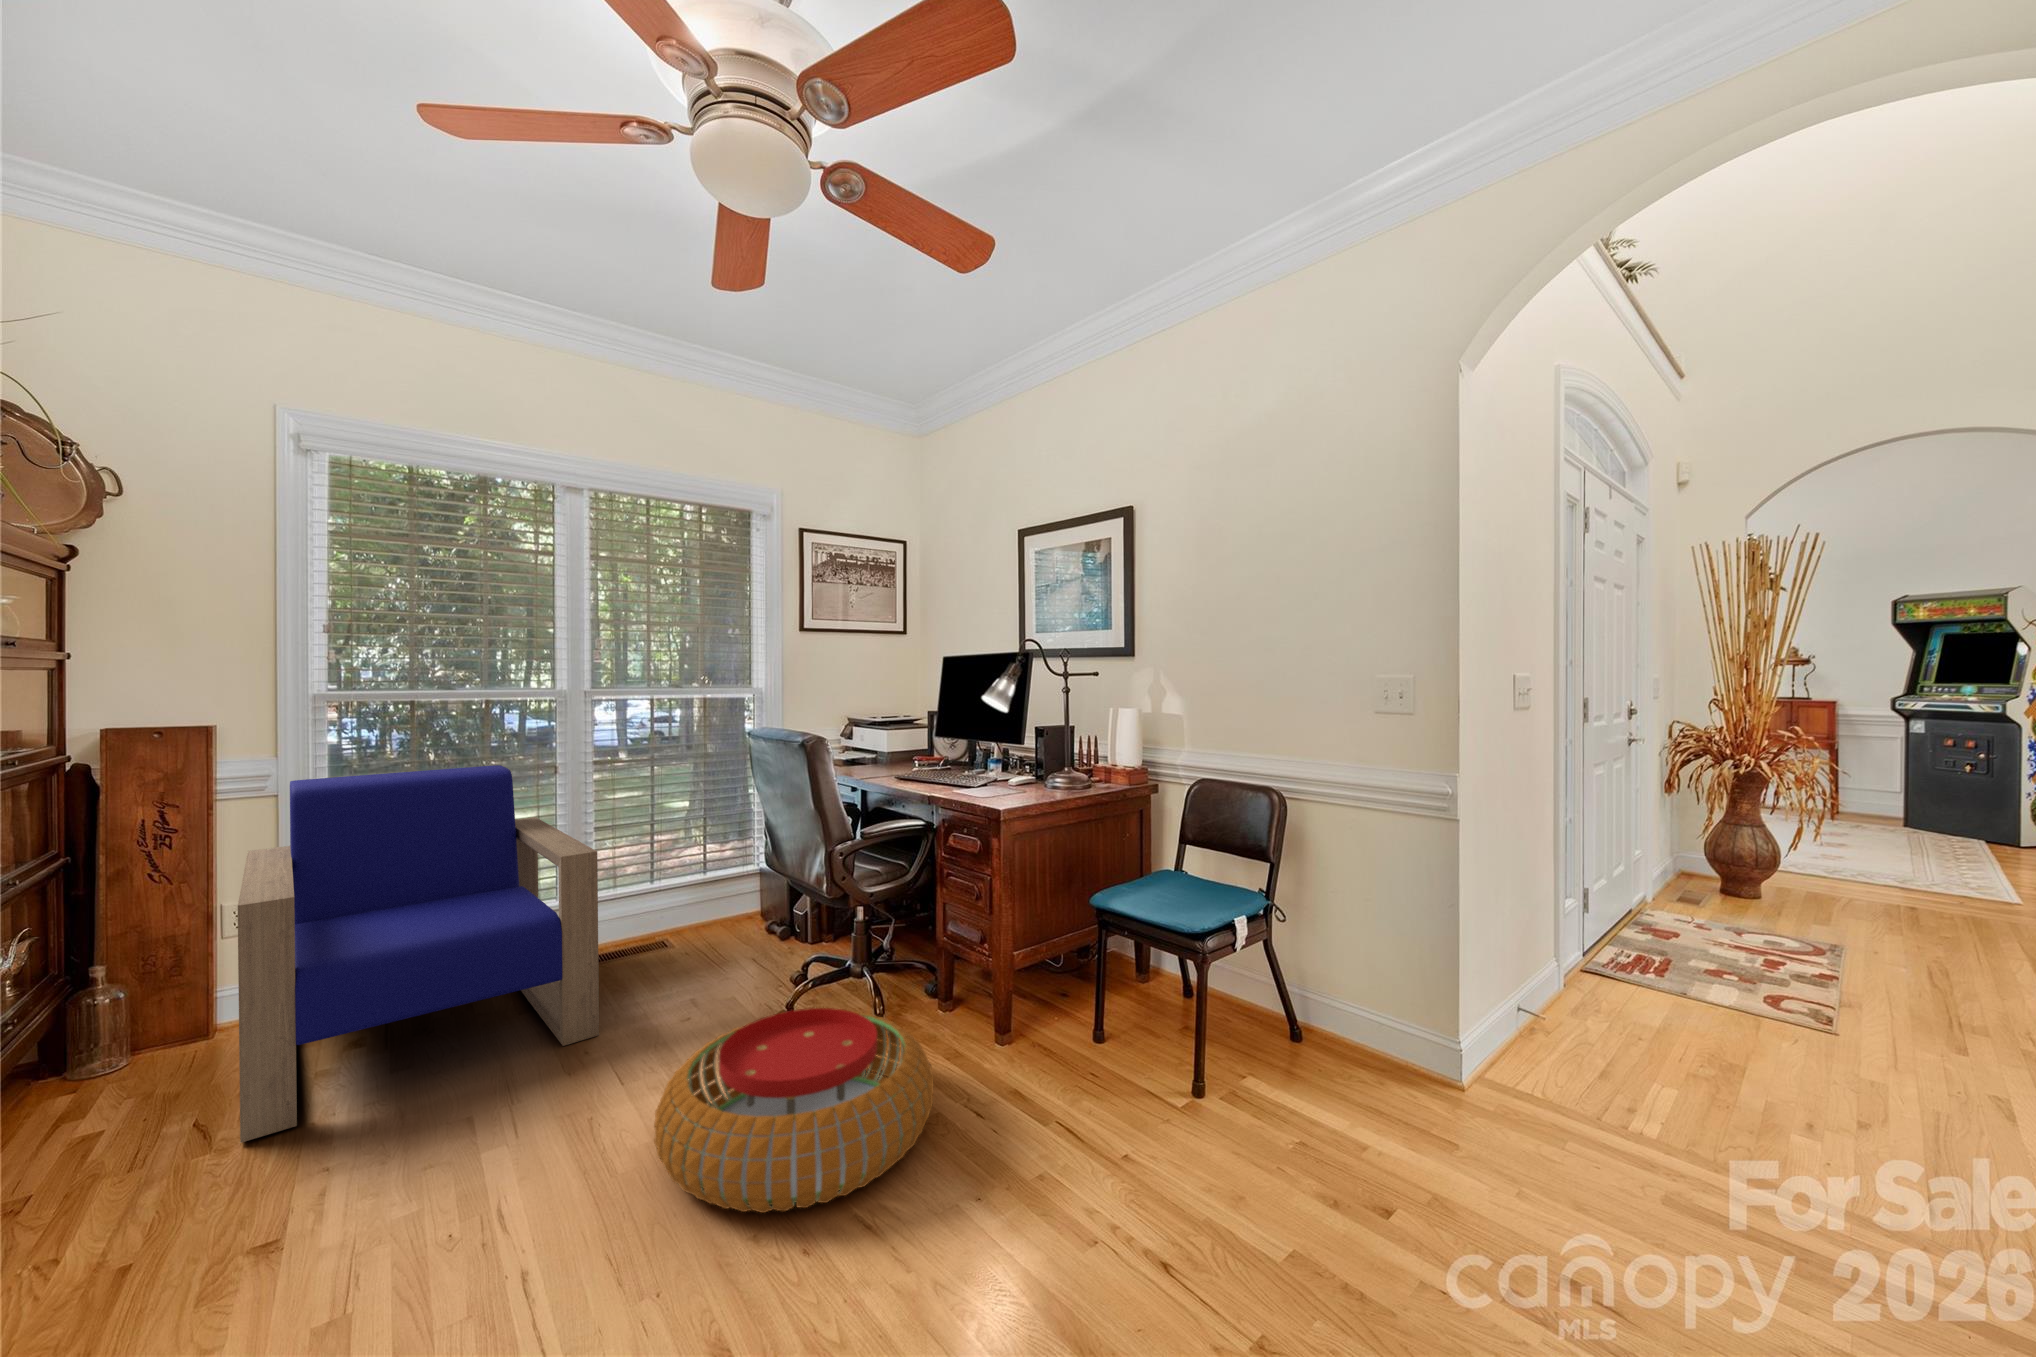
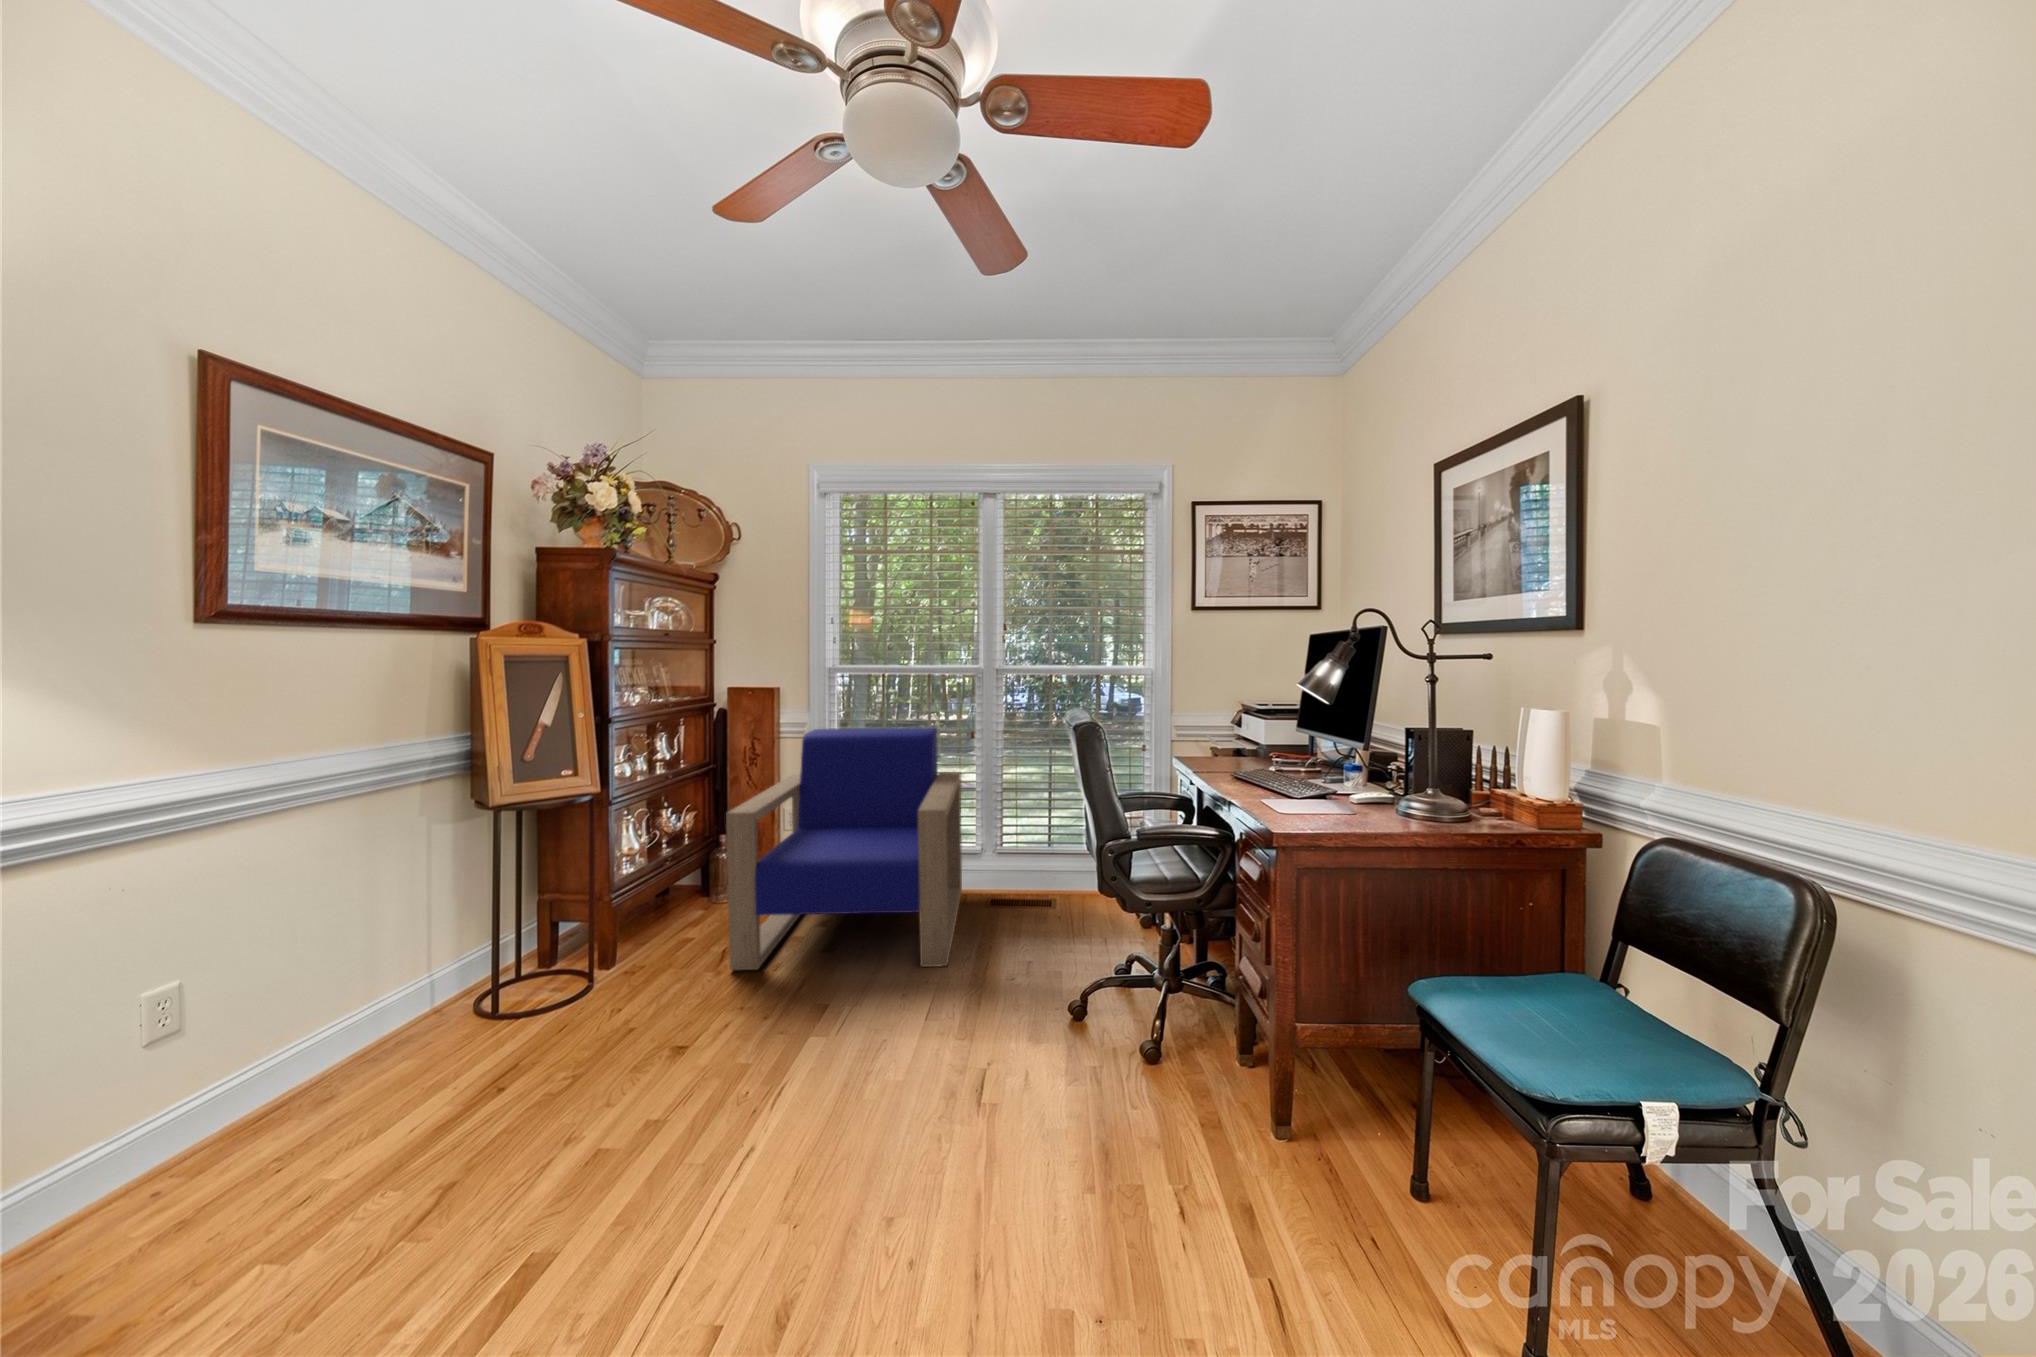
pouf: present [654,1008,934,1213] -> none [860,1002,1138,1228]

